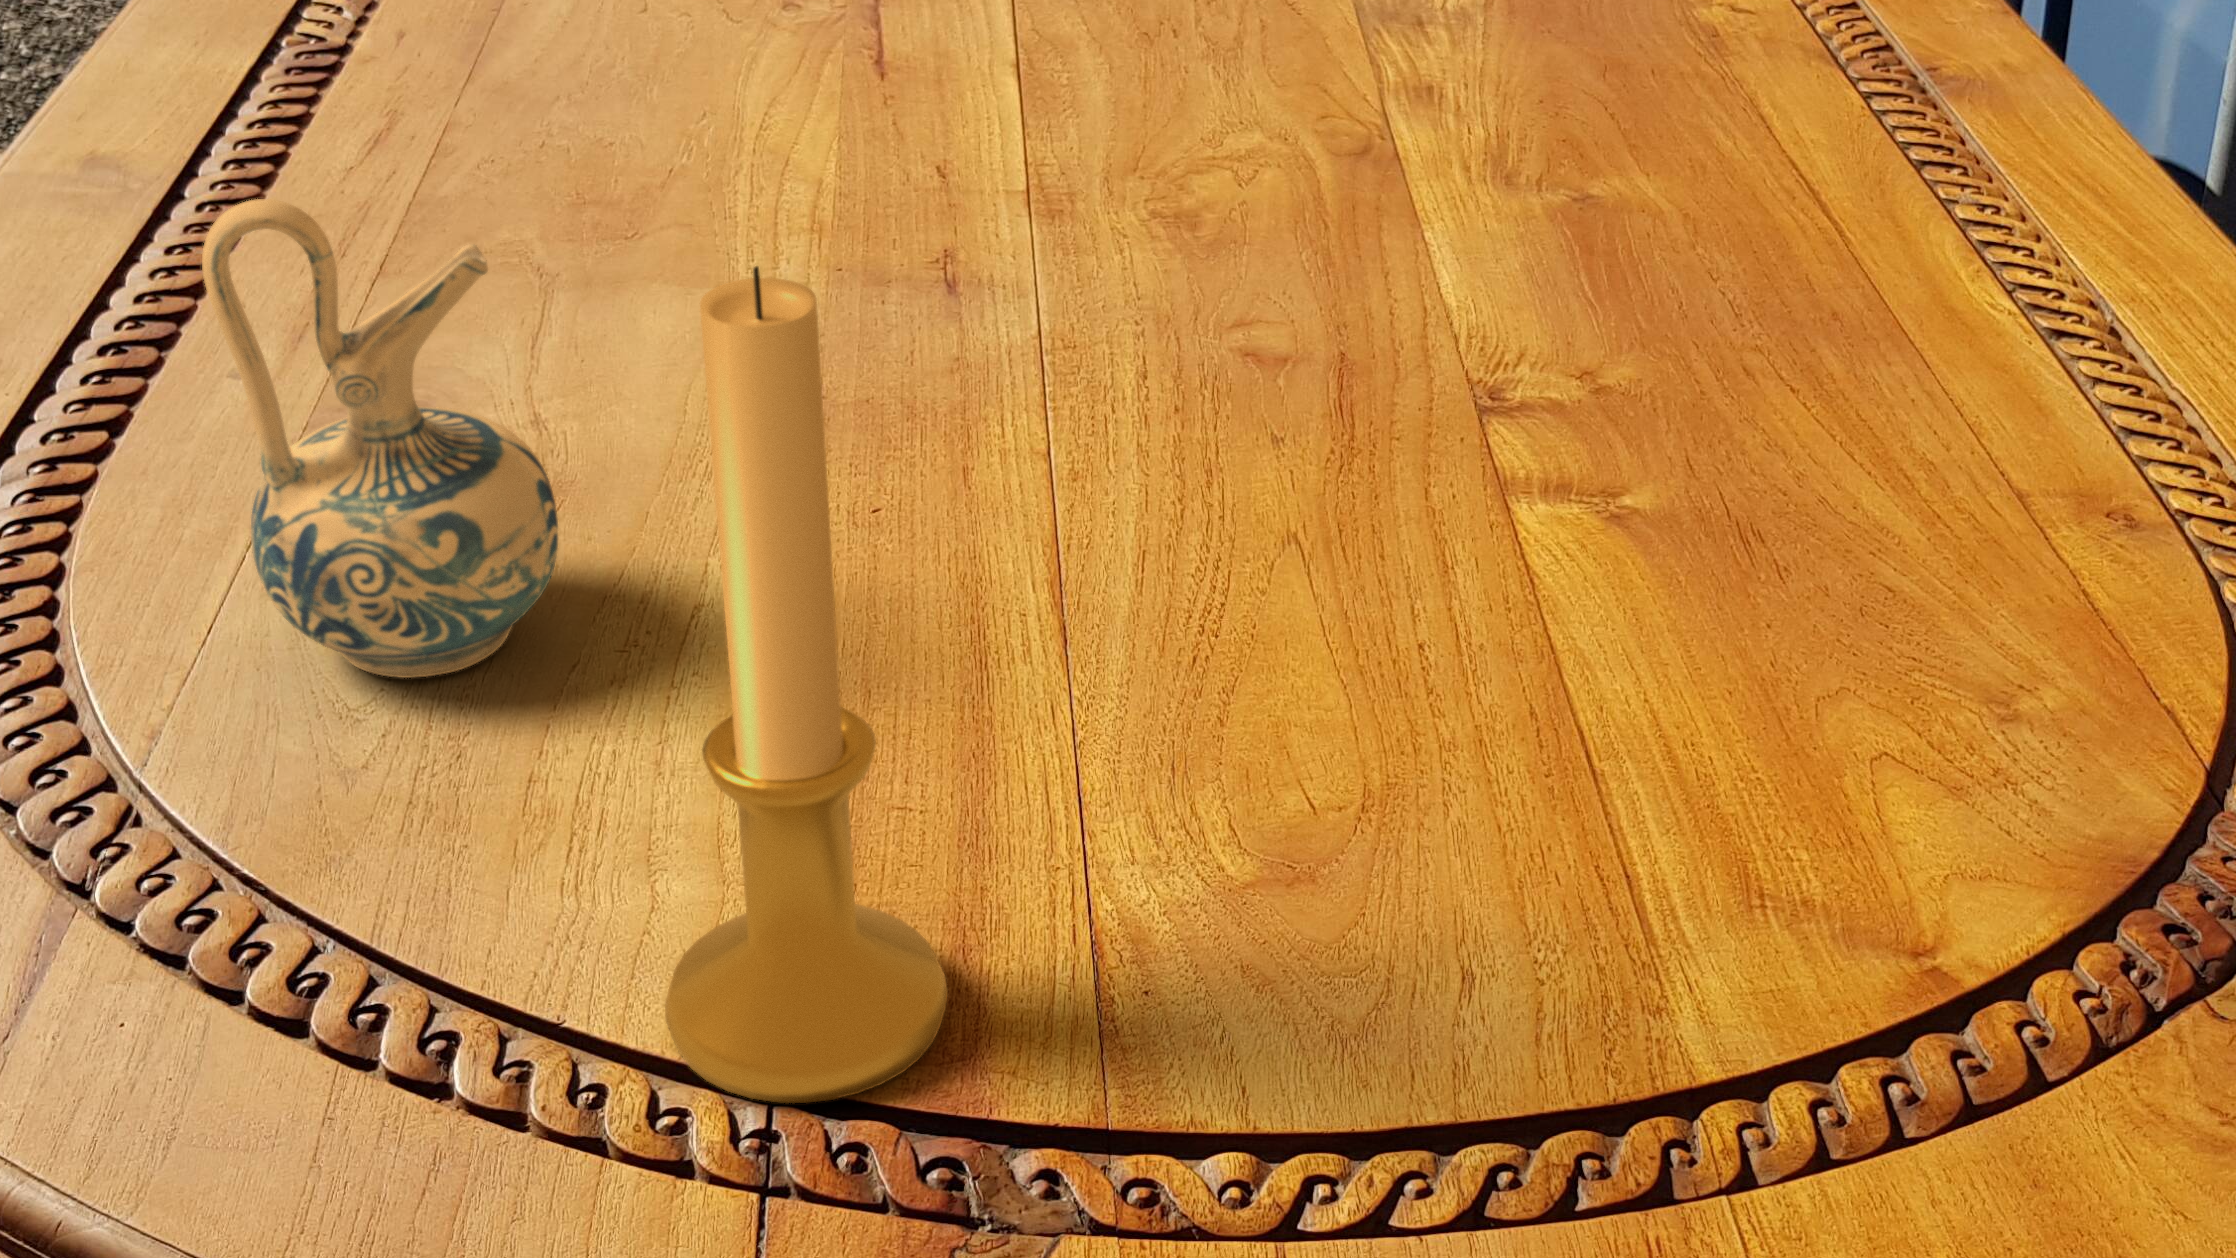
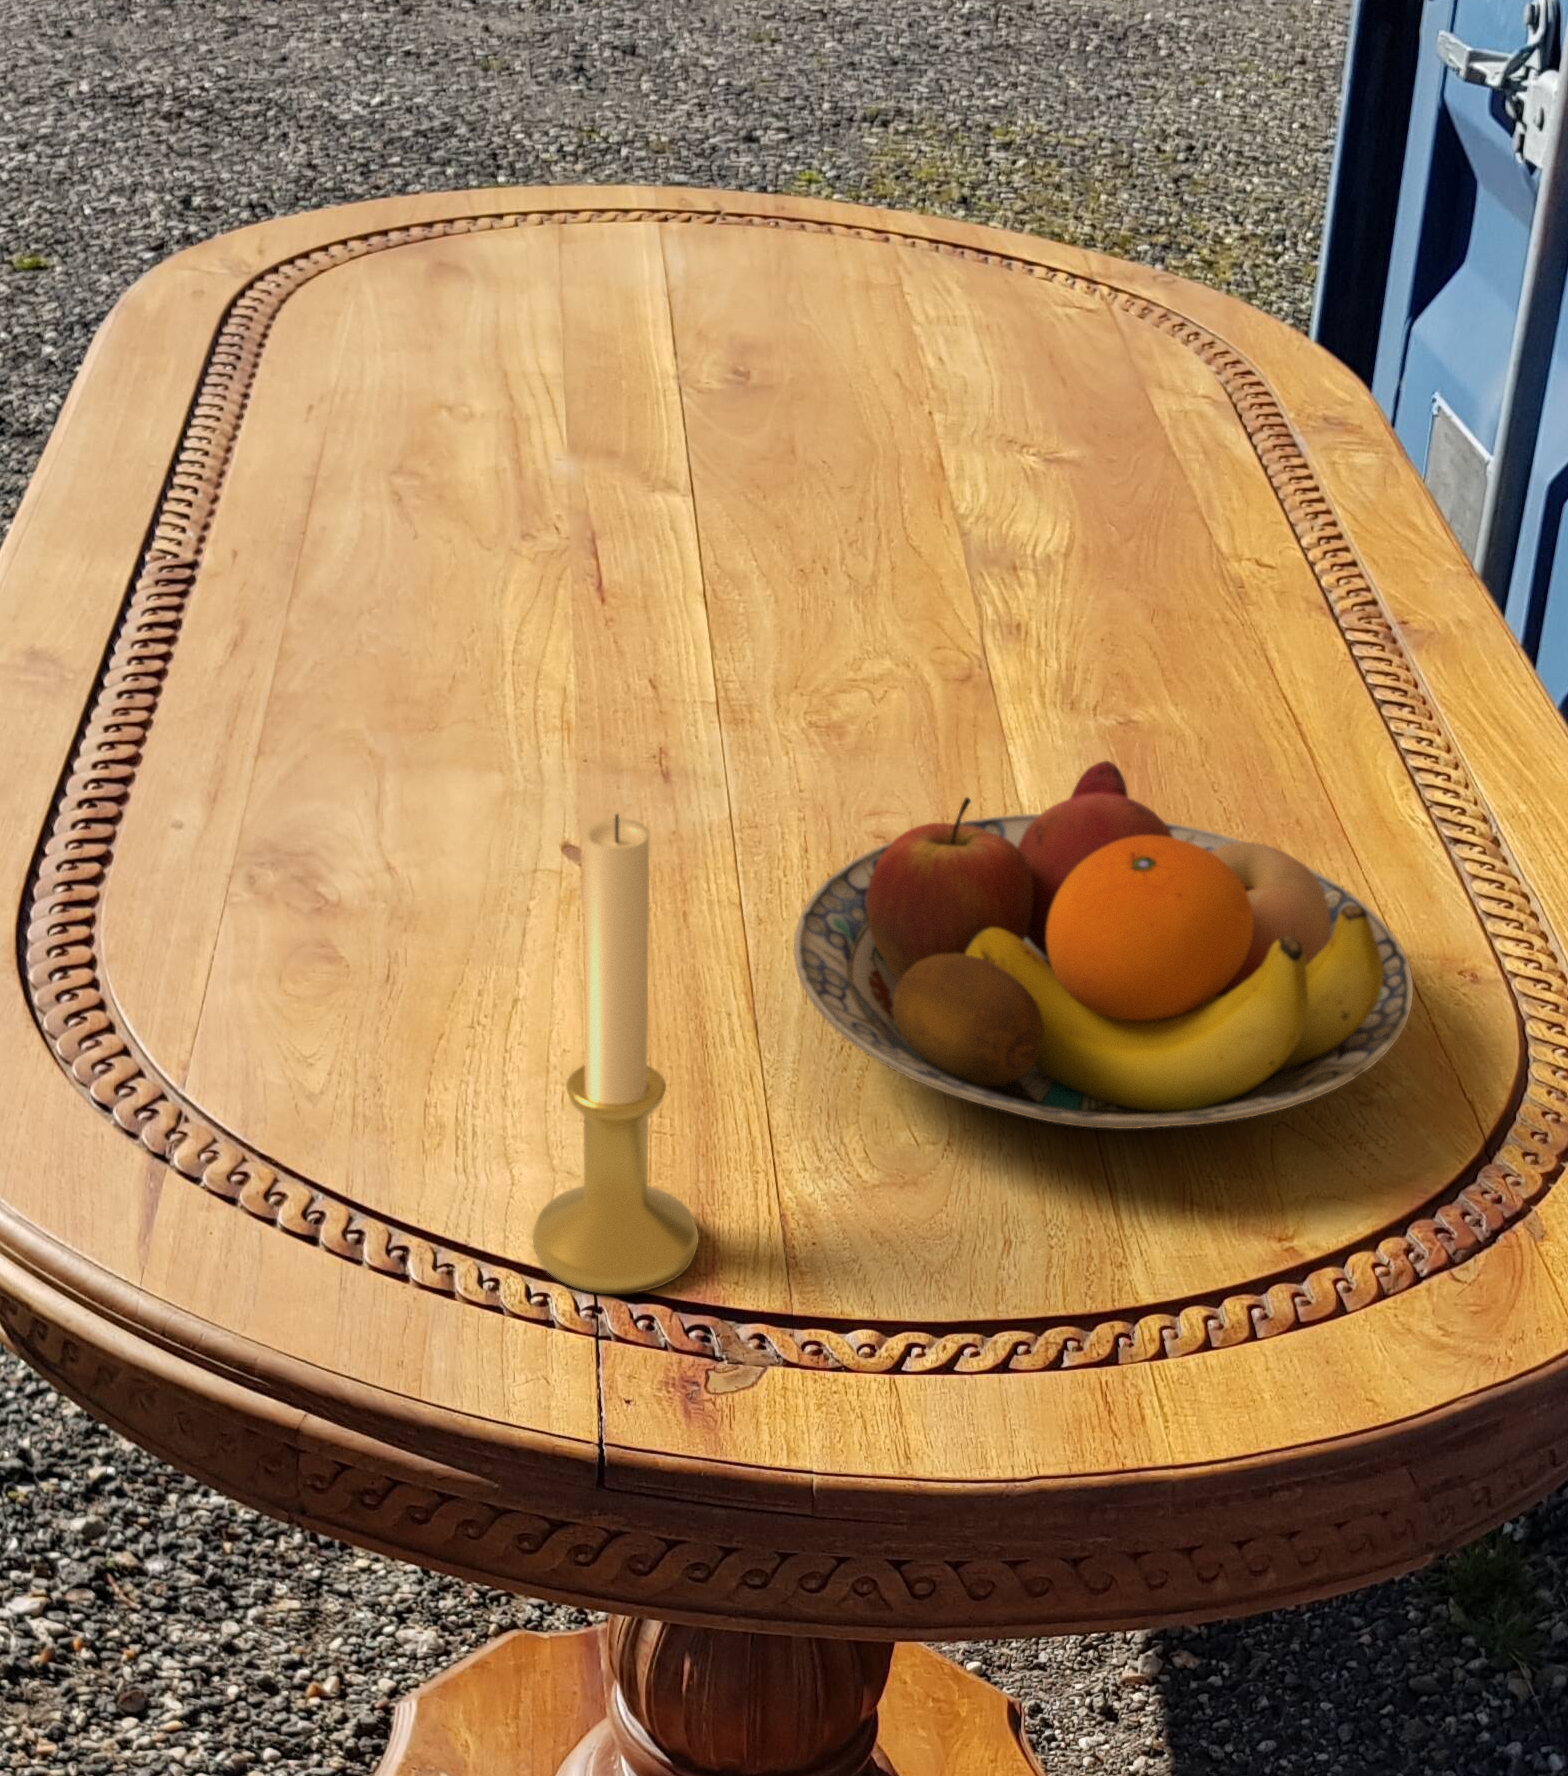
ceramic pitcher: present [202,199,558,678] -> none [237,739,440,1042]
fruit bowl: none [1107,219,2085,785] -> present [794,761,1413,1129]

